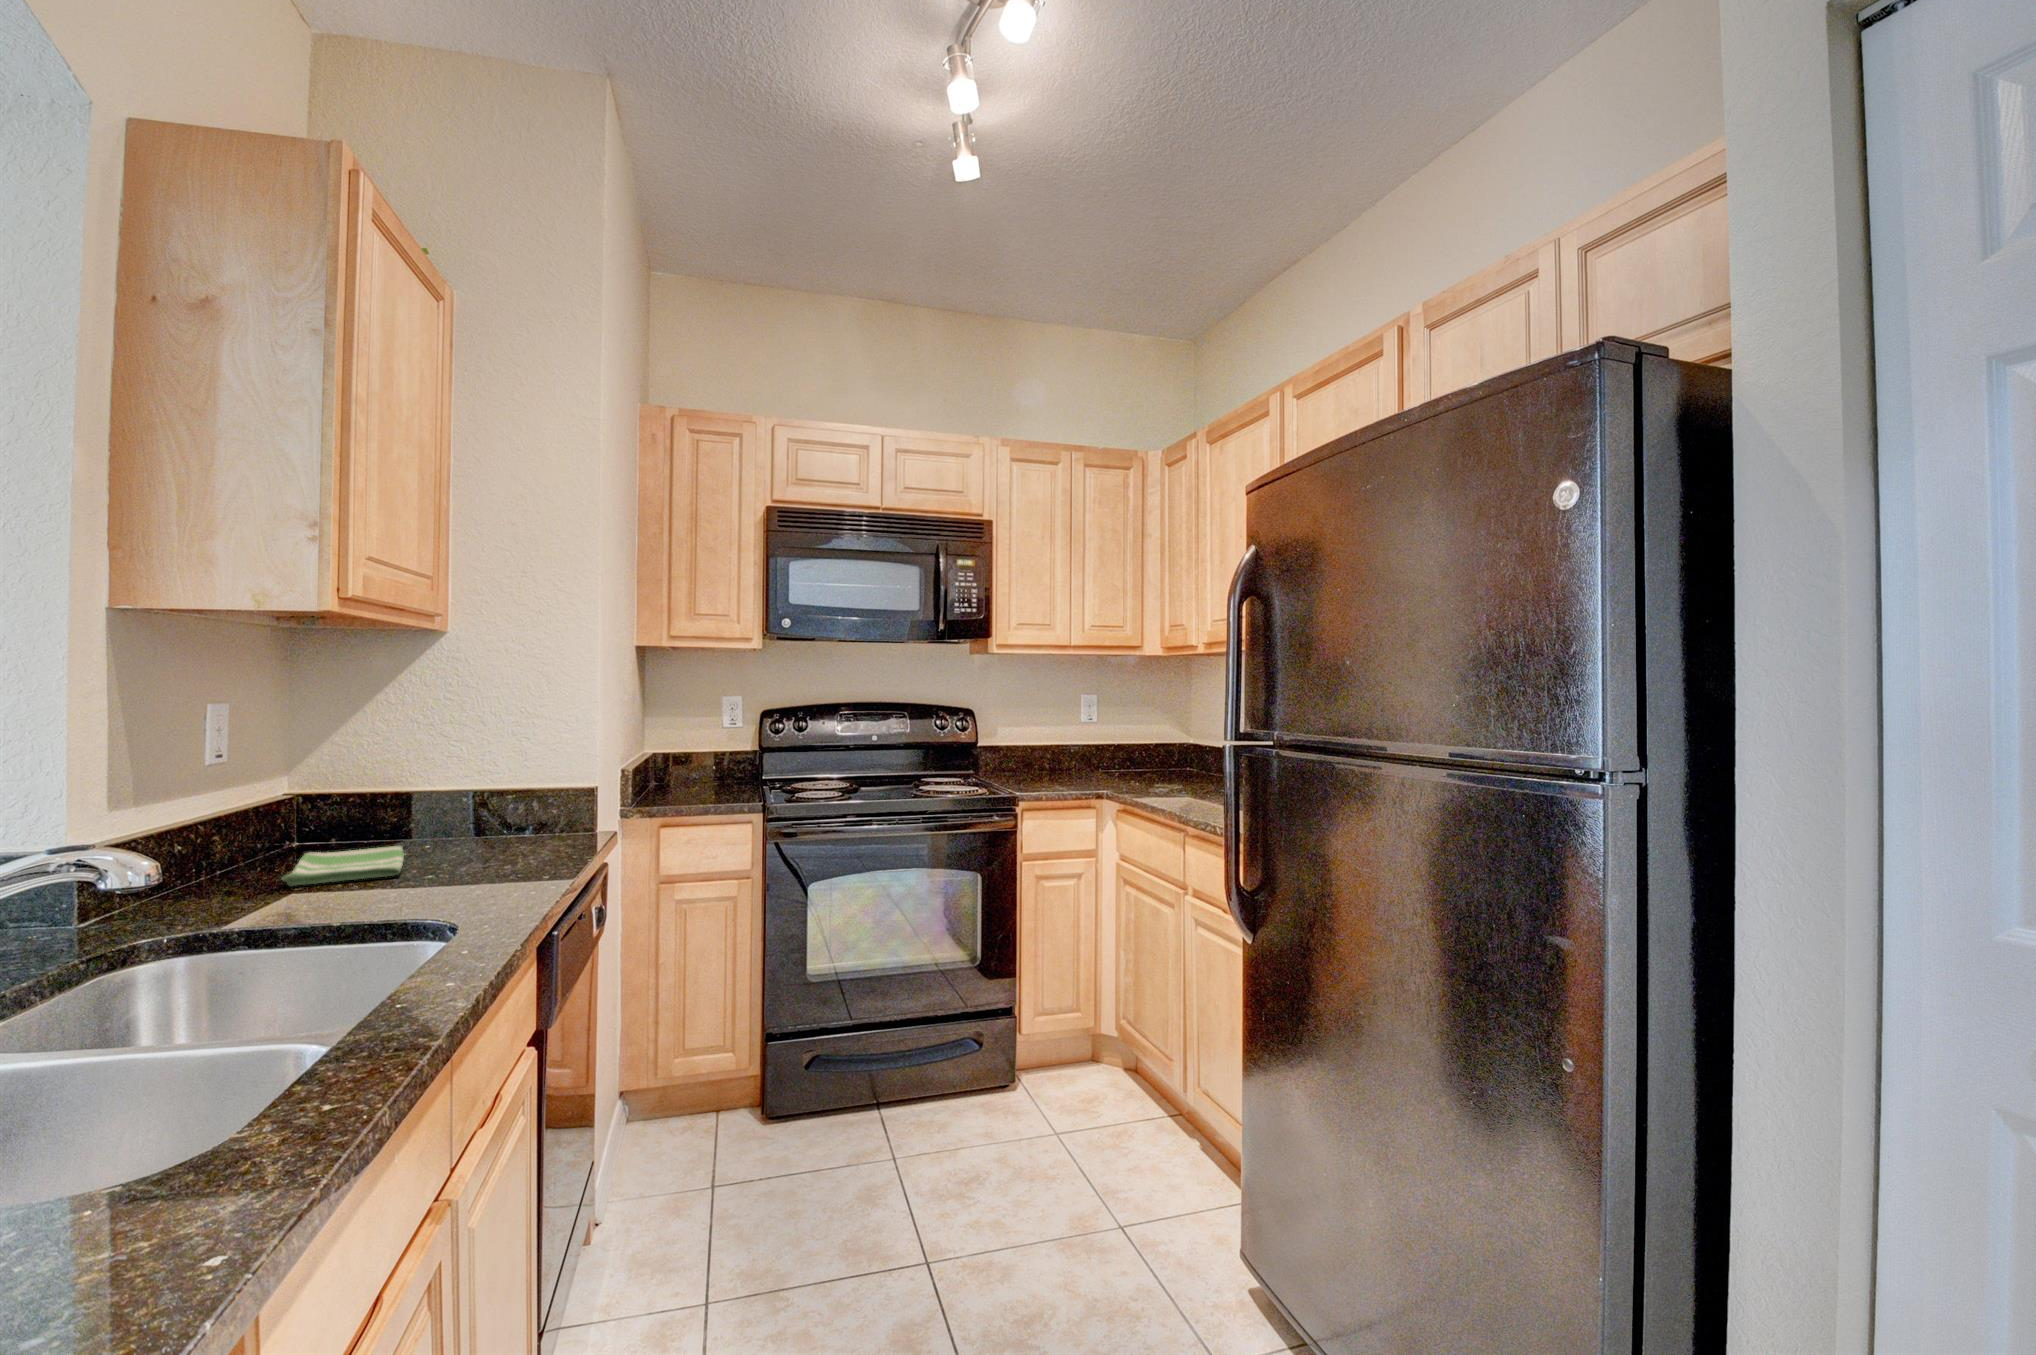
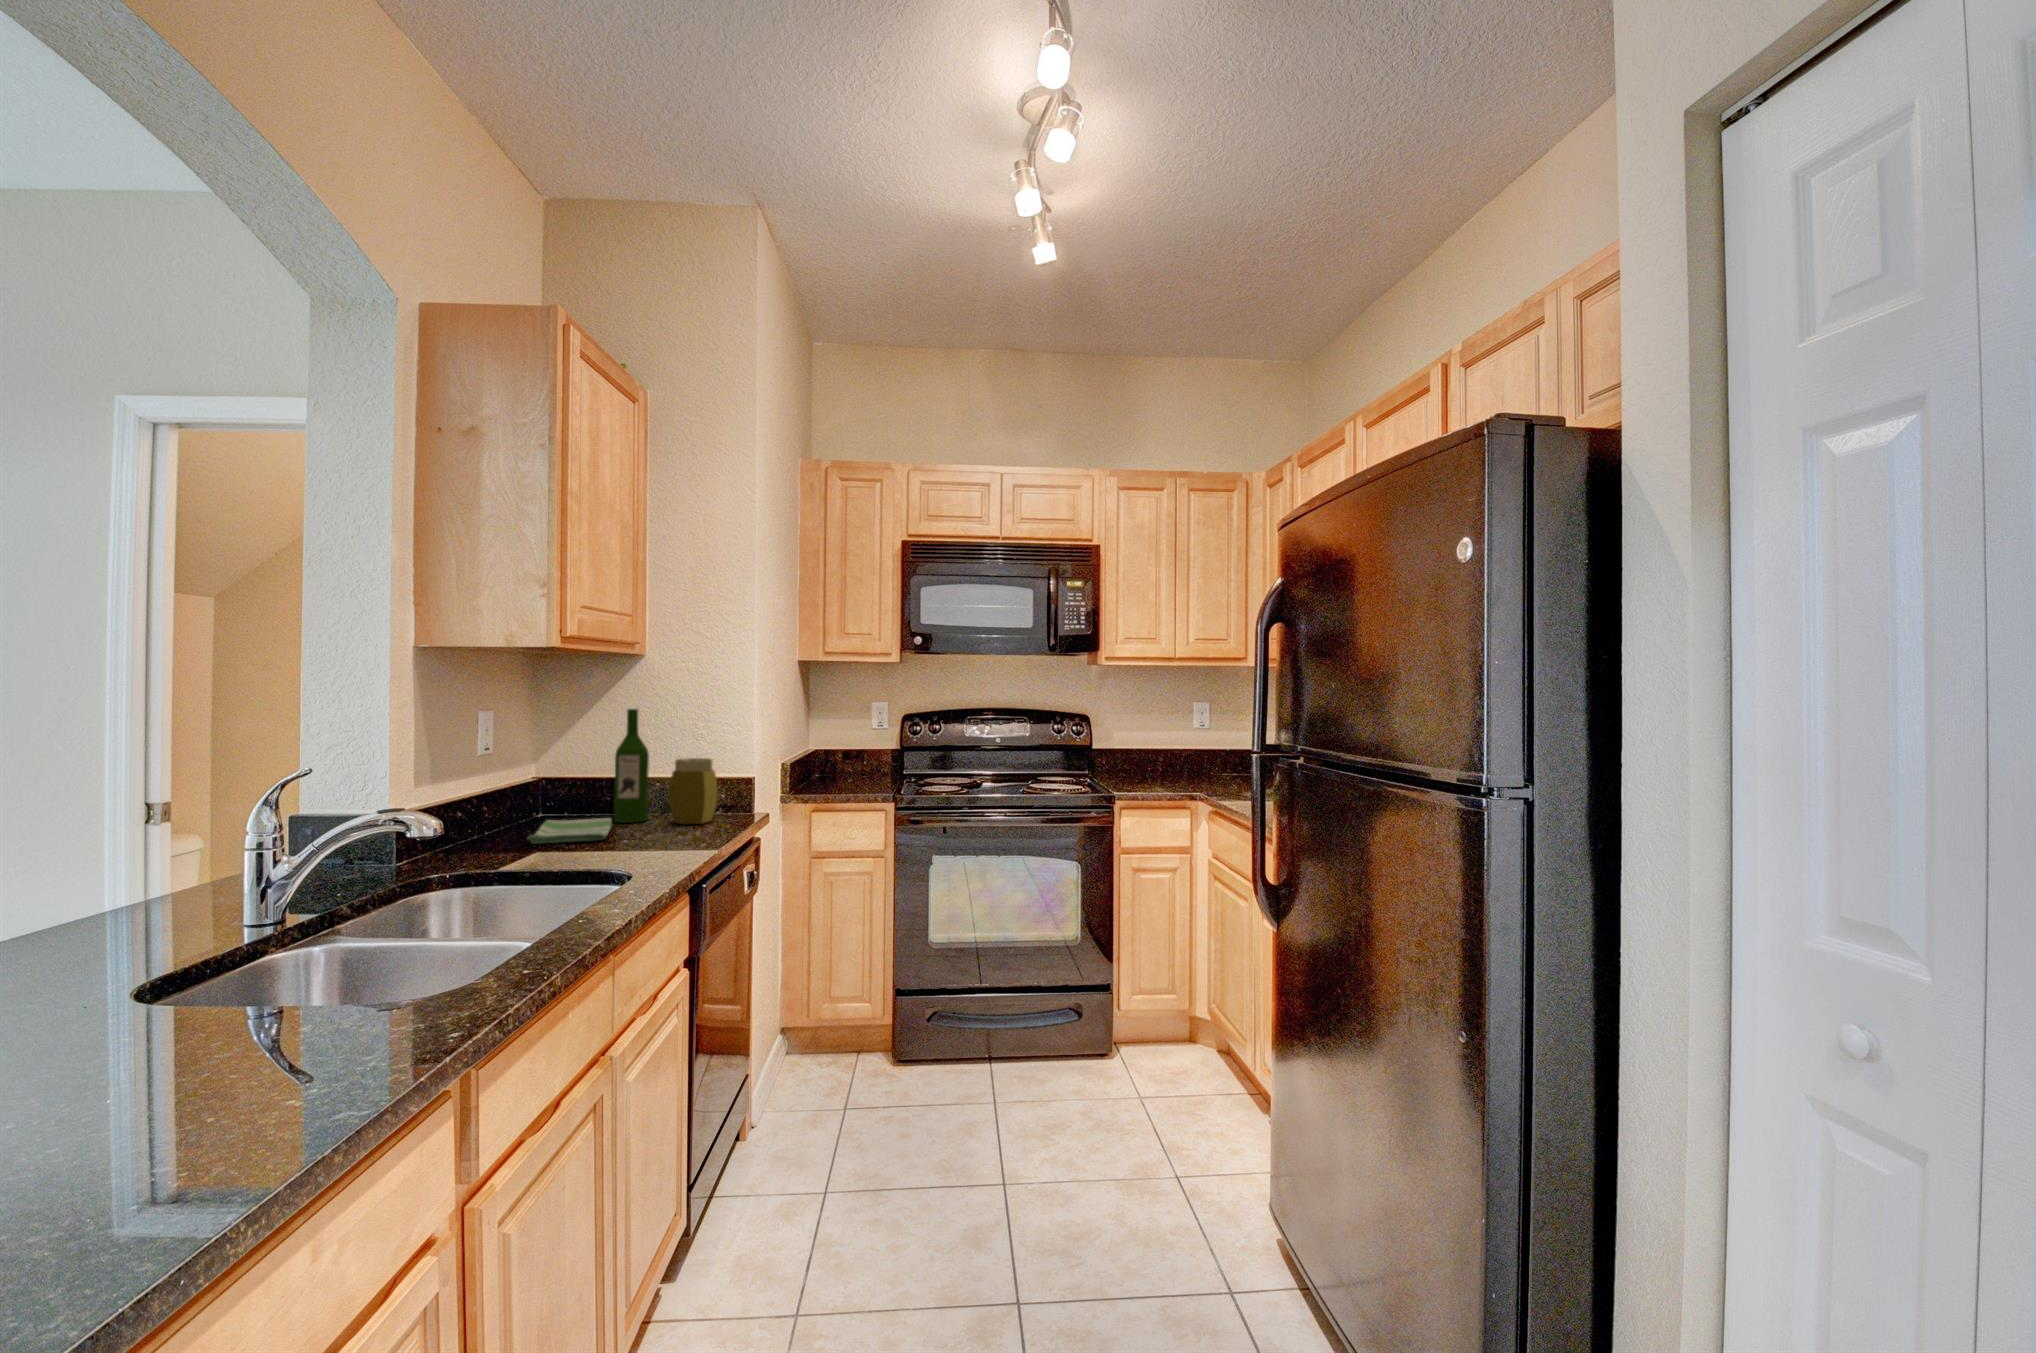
wine bottle: none [403,703,453,852] -> present [614,709,649,823]
jar: none [483,765,550,850] -> present [669,758,718,824]

